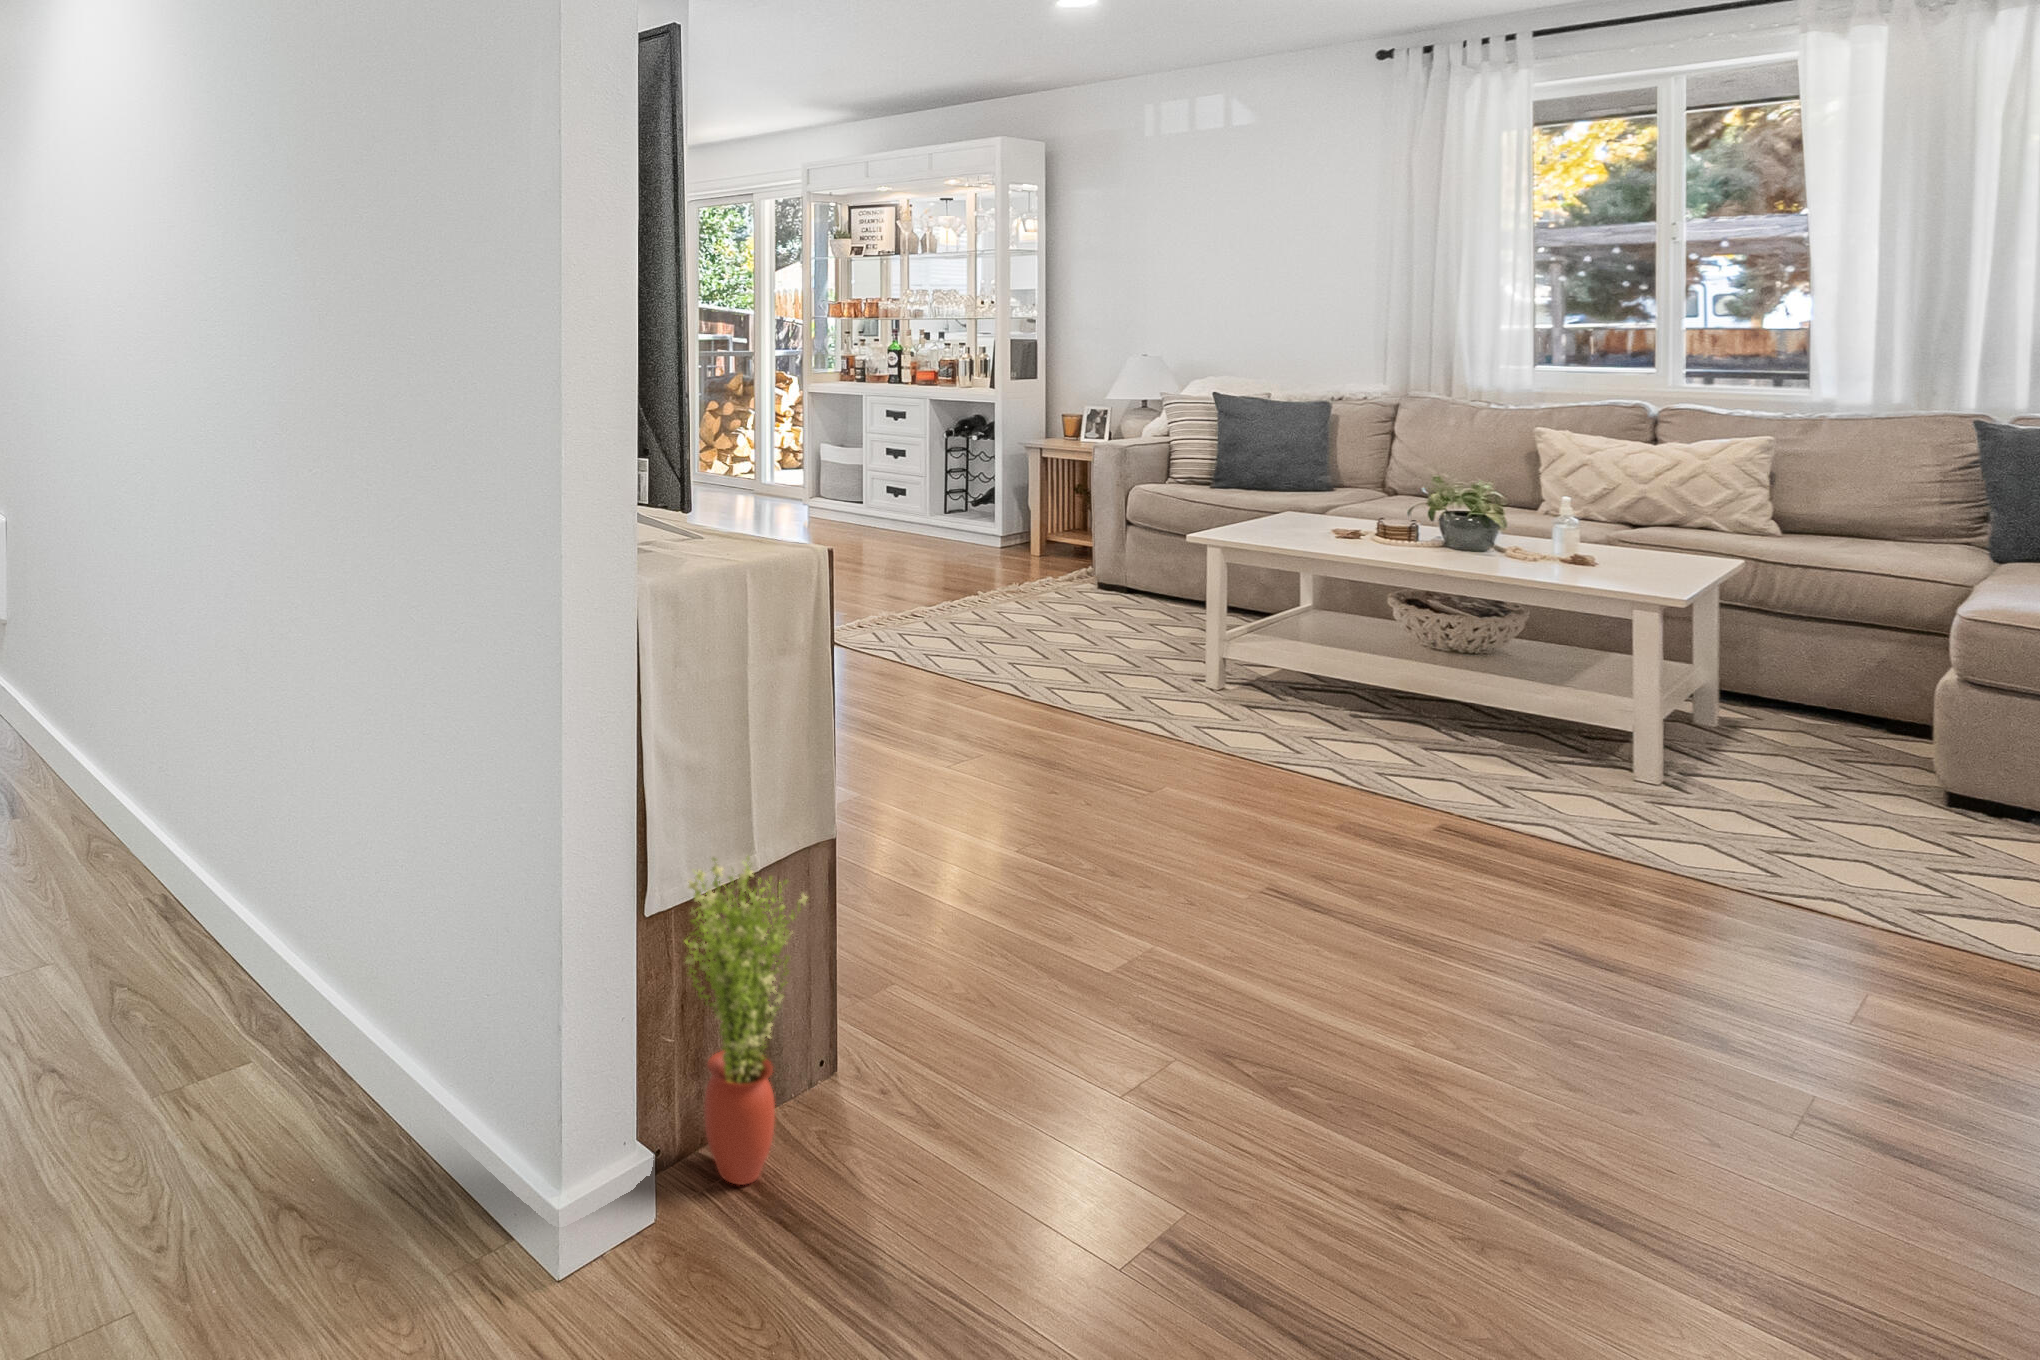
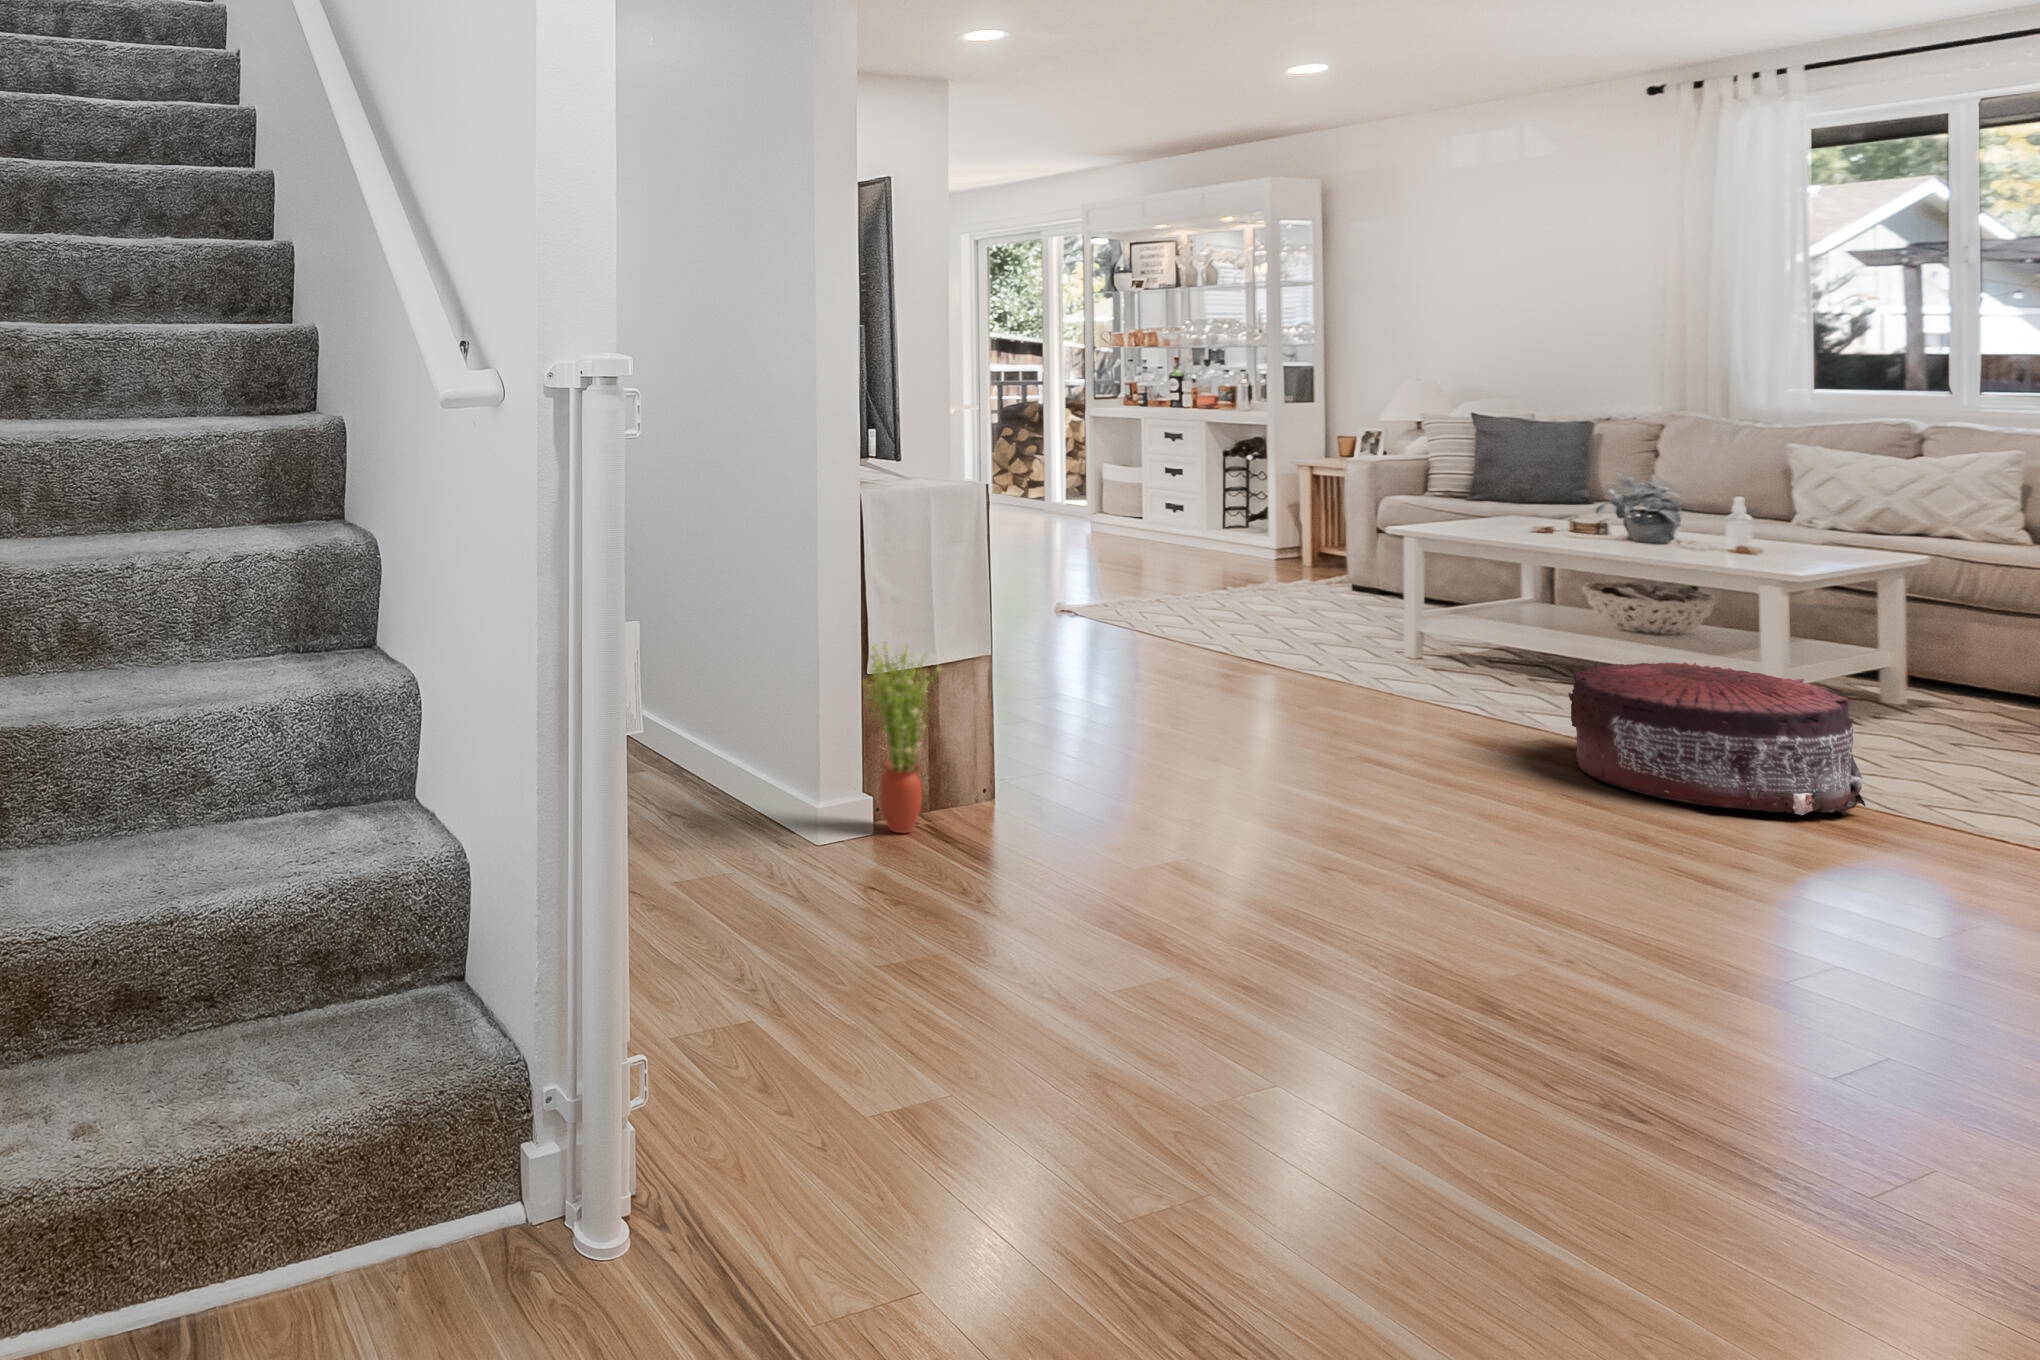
pouf: none [1490,722,1856,941] -> present [1568,662,1865,815]

